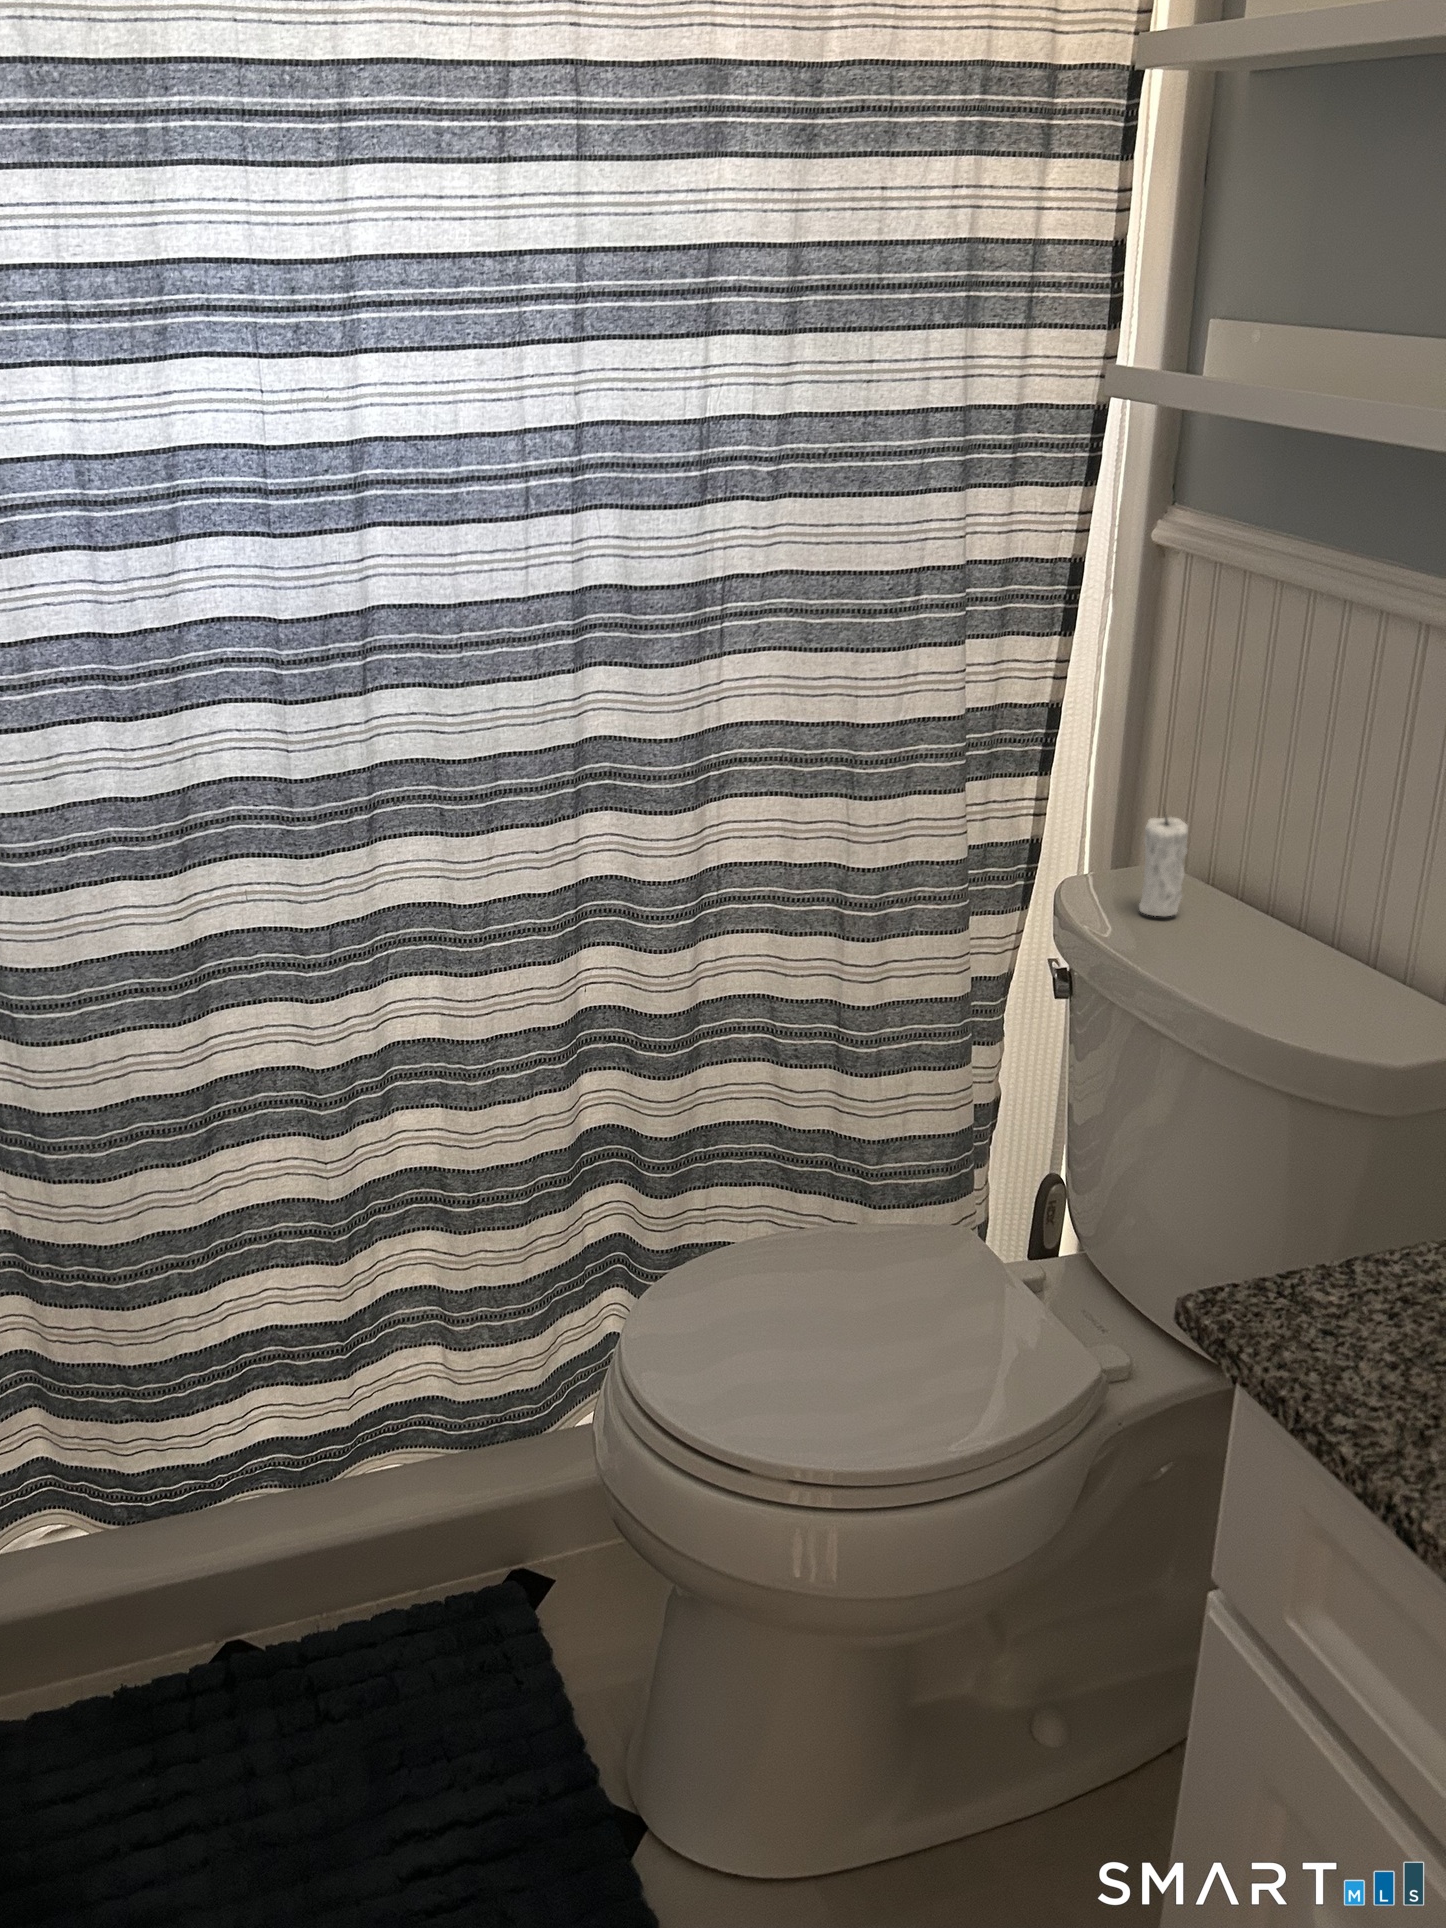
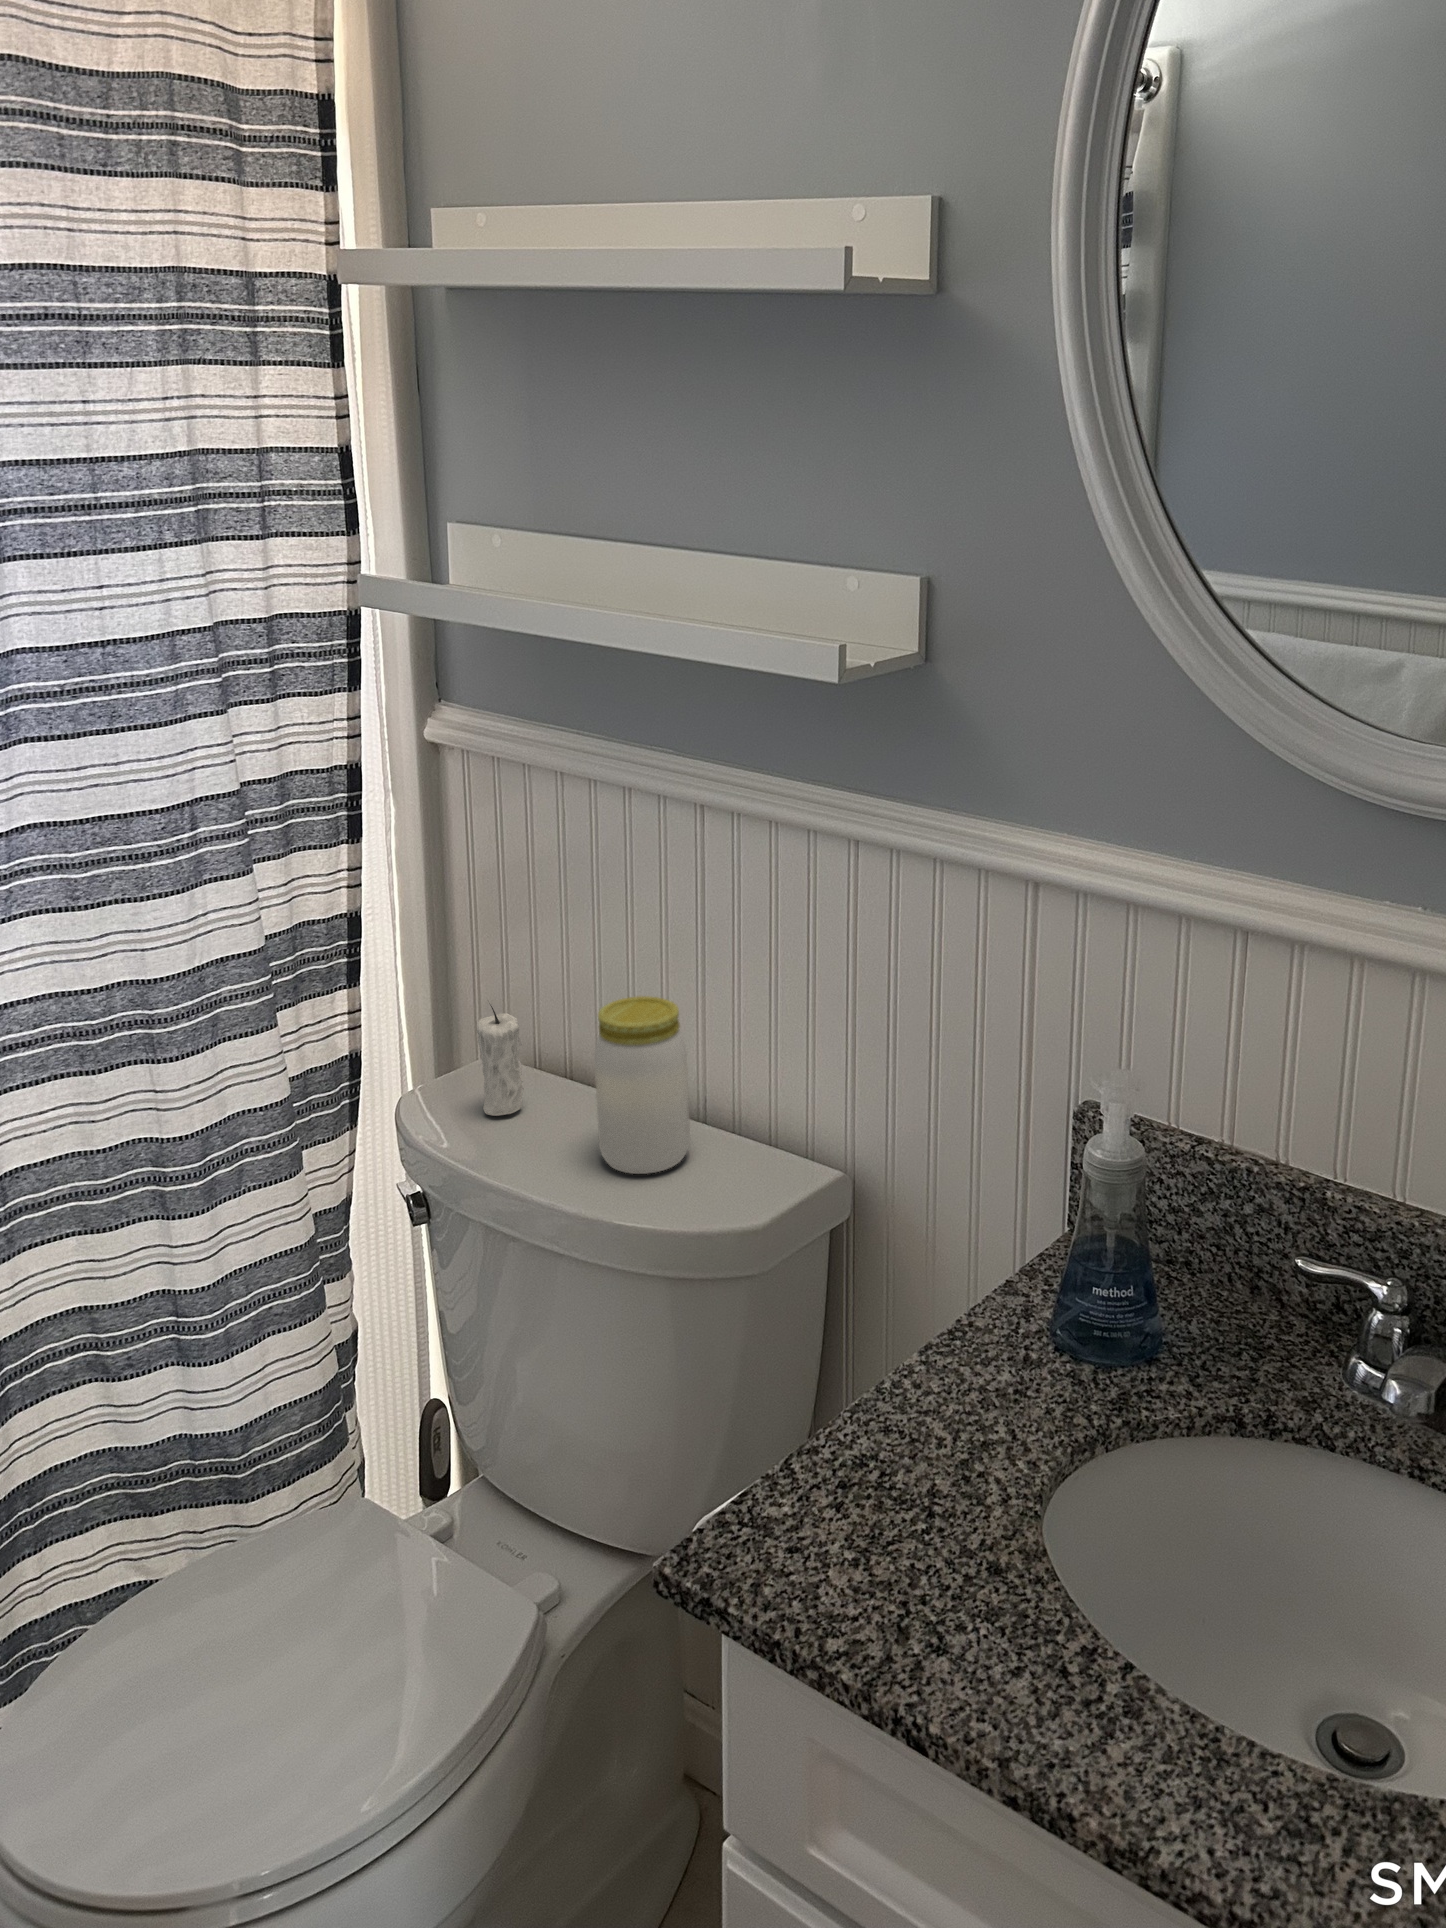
jar: none [1242,820,1353,1001] -> present [594,996,690,1174]

